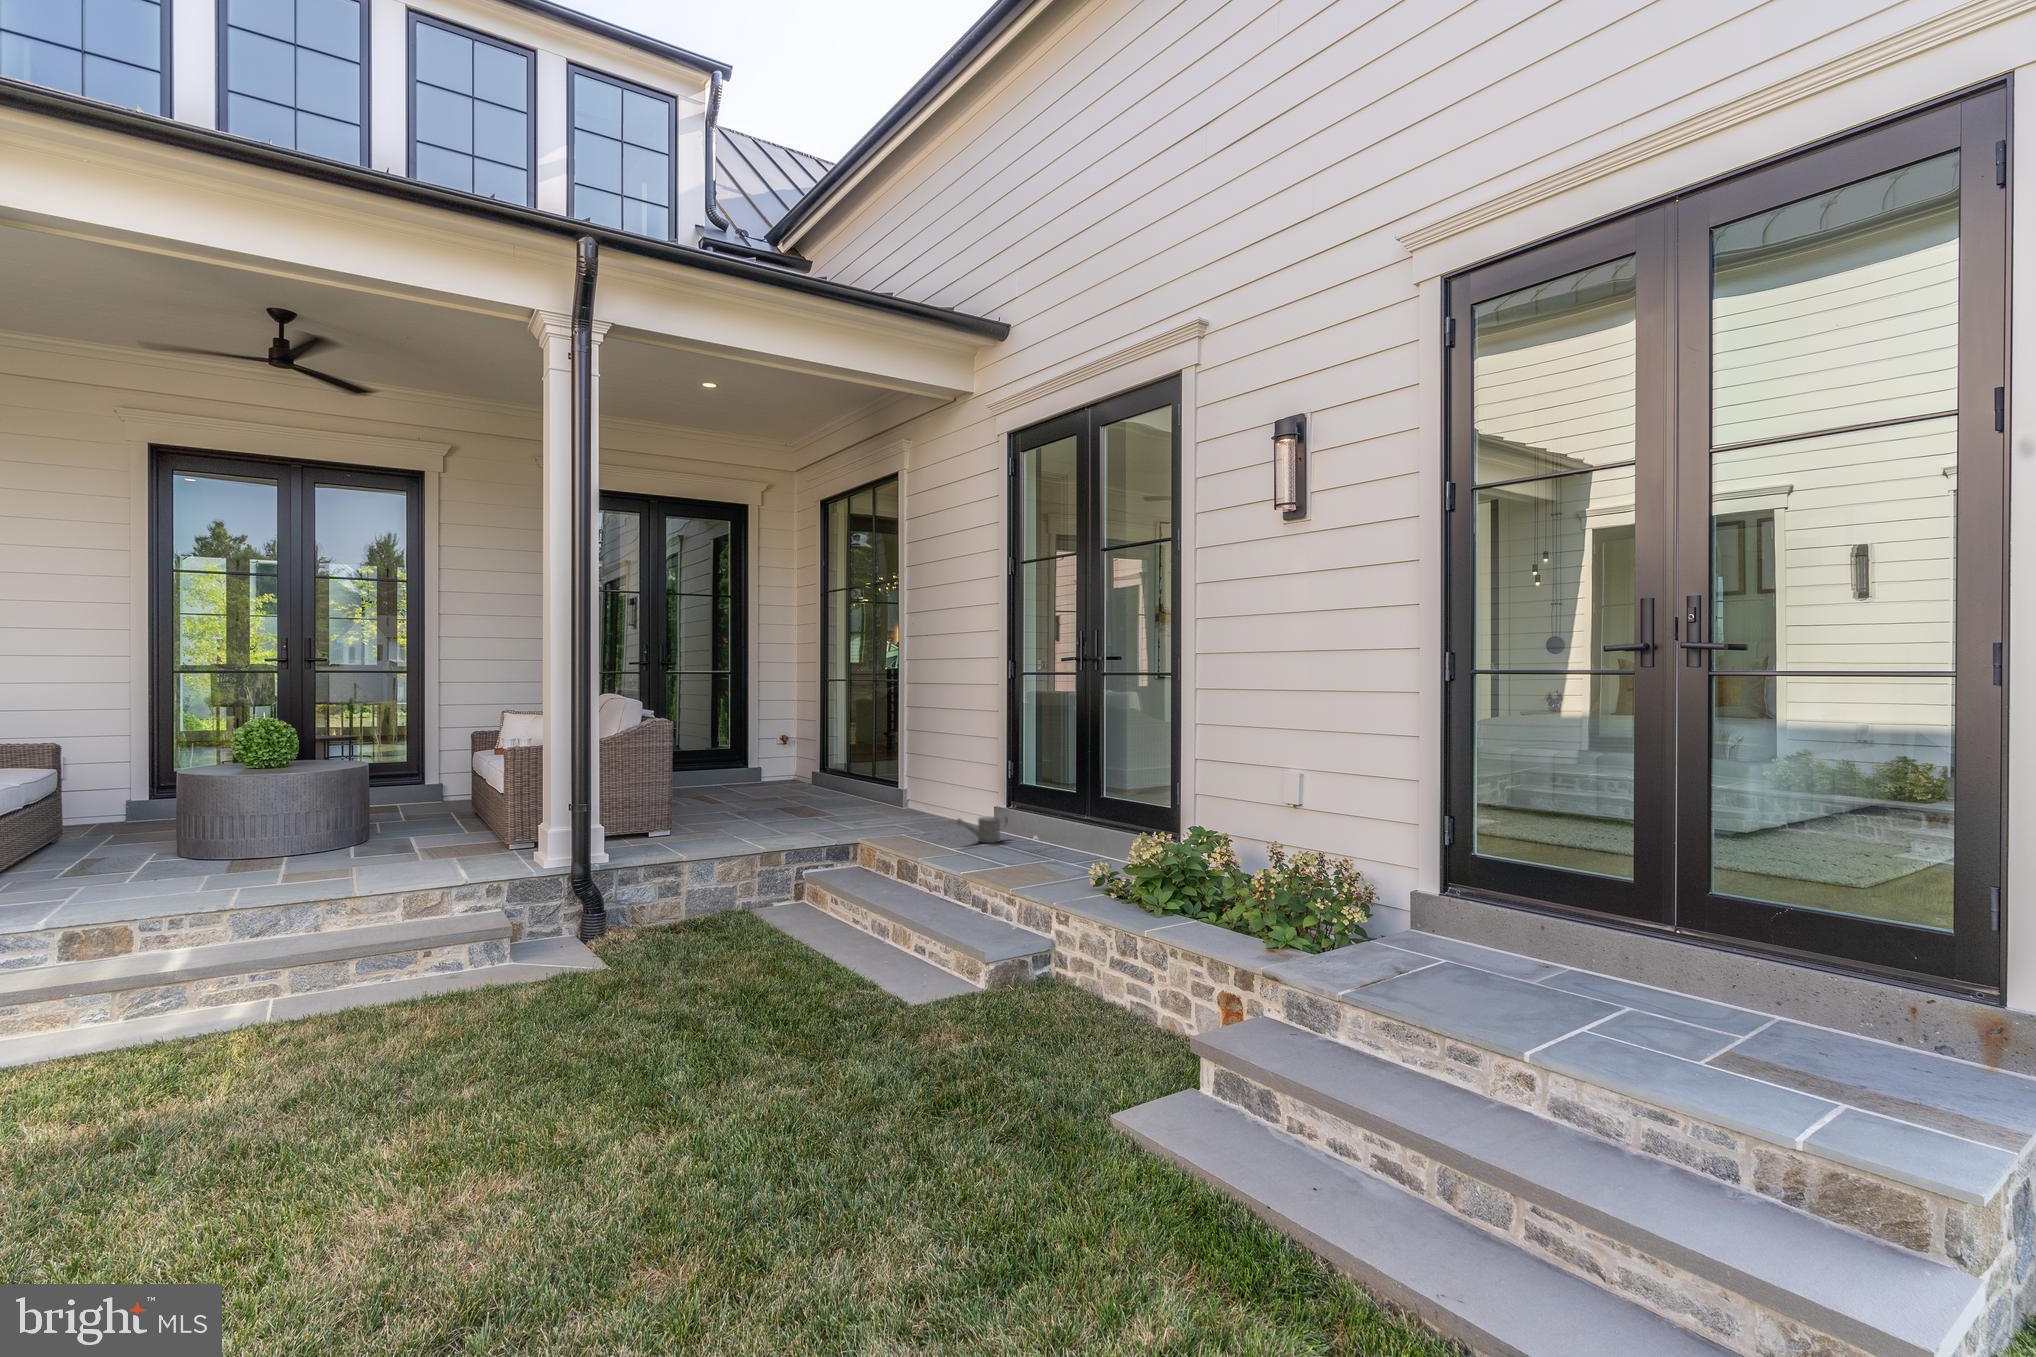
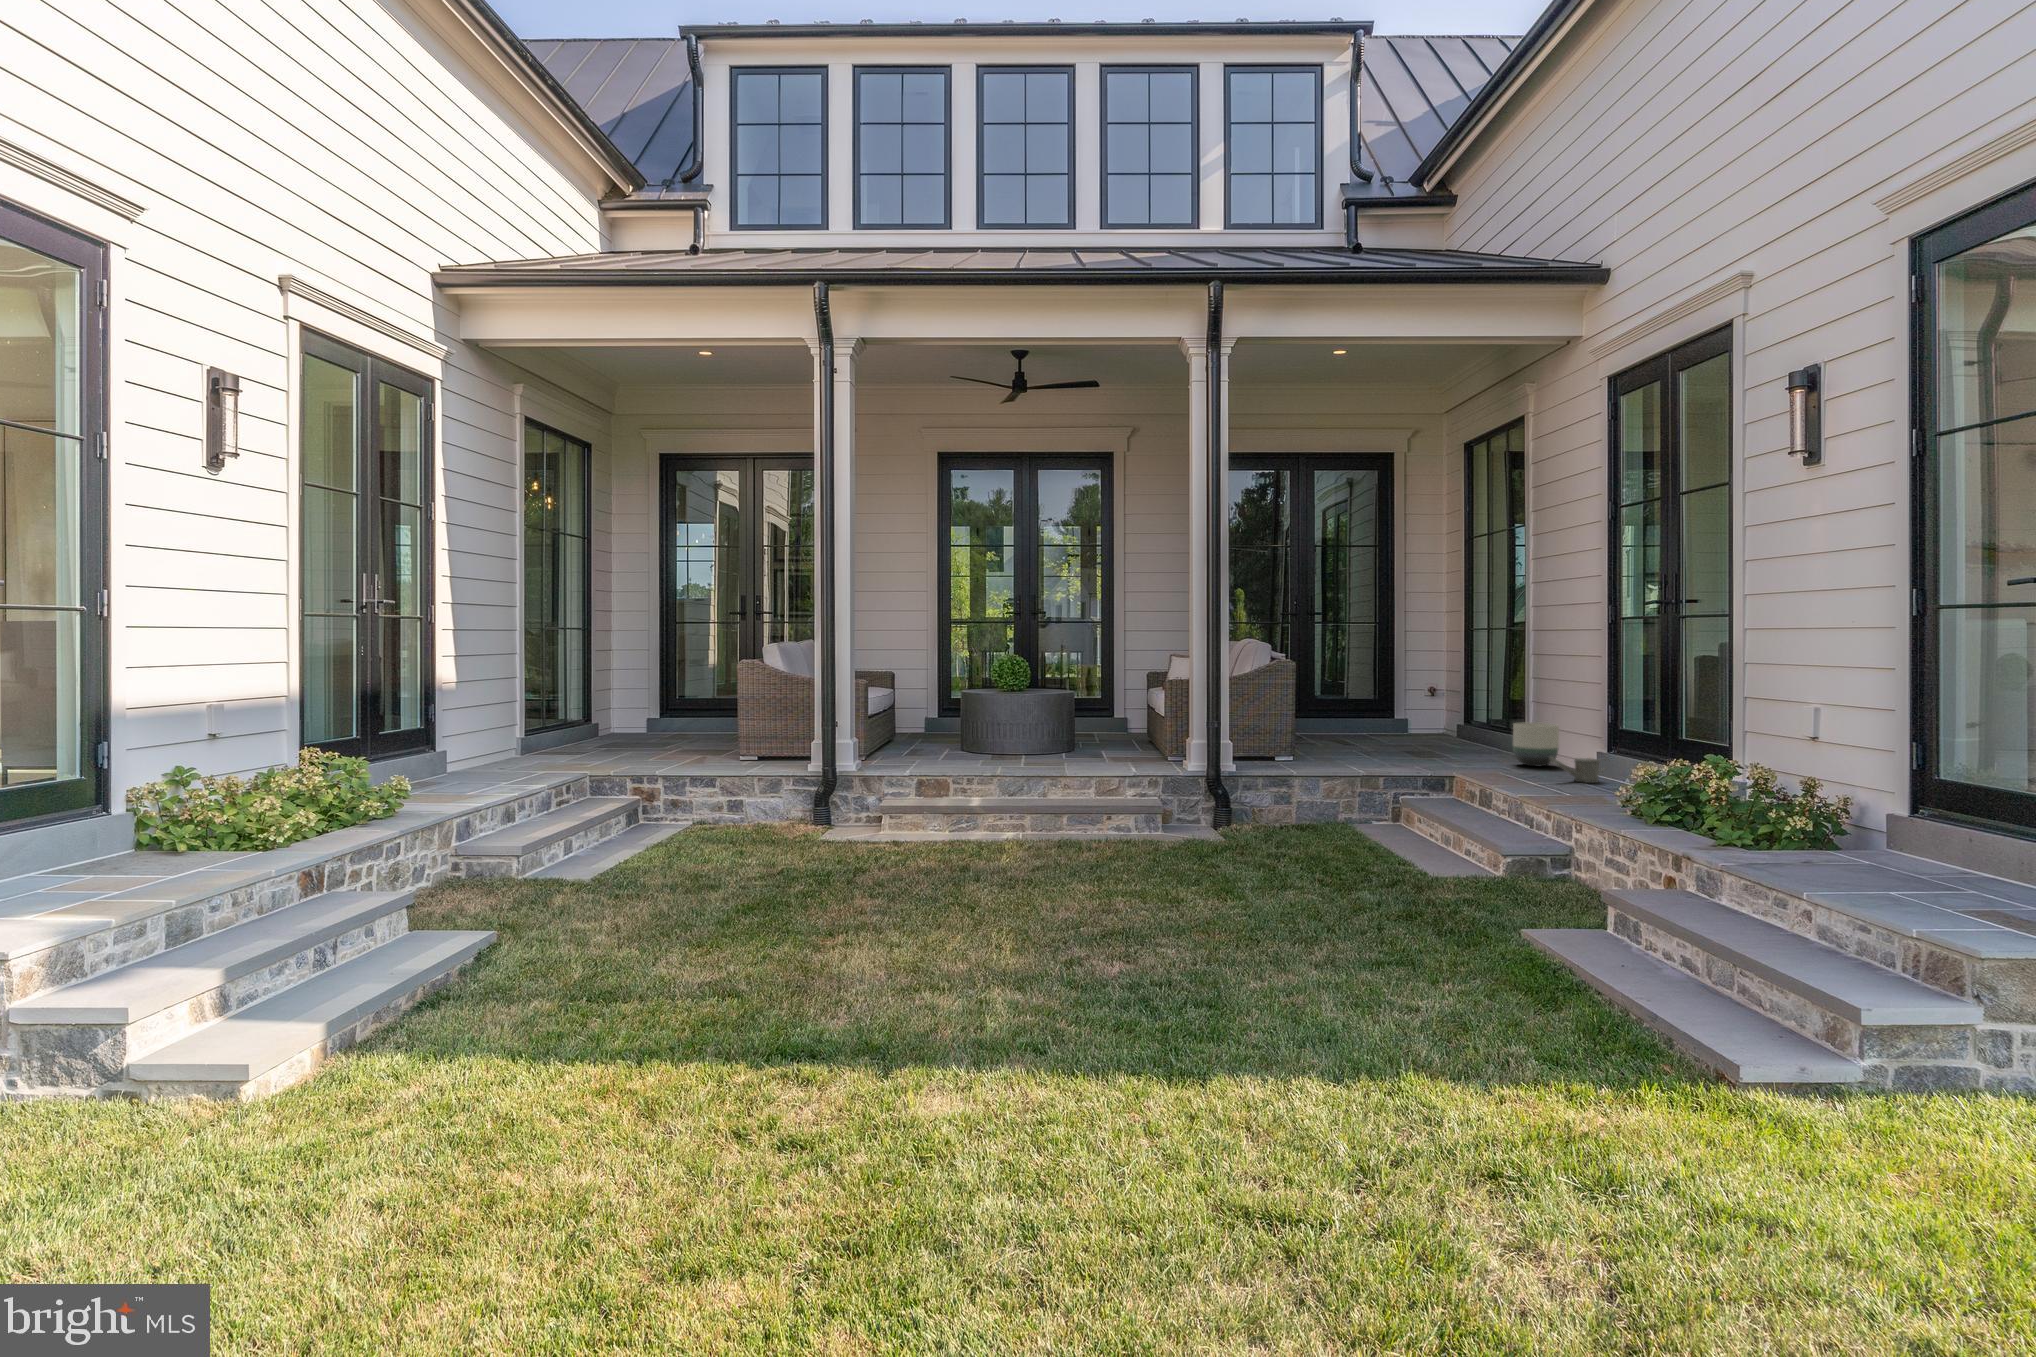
planter: none [909,778,952,824] -> present [1513,722,1559,766]

